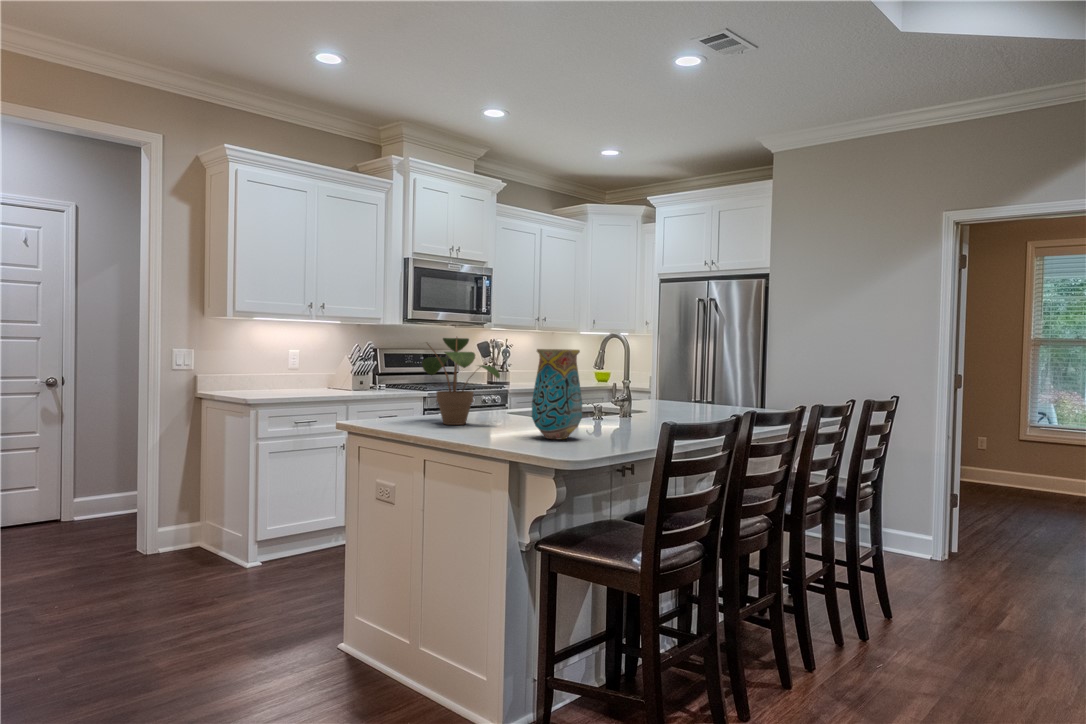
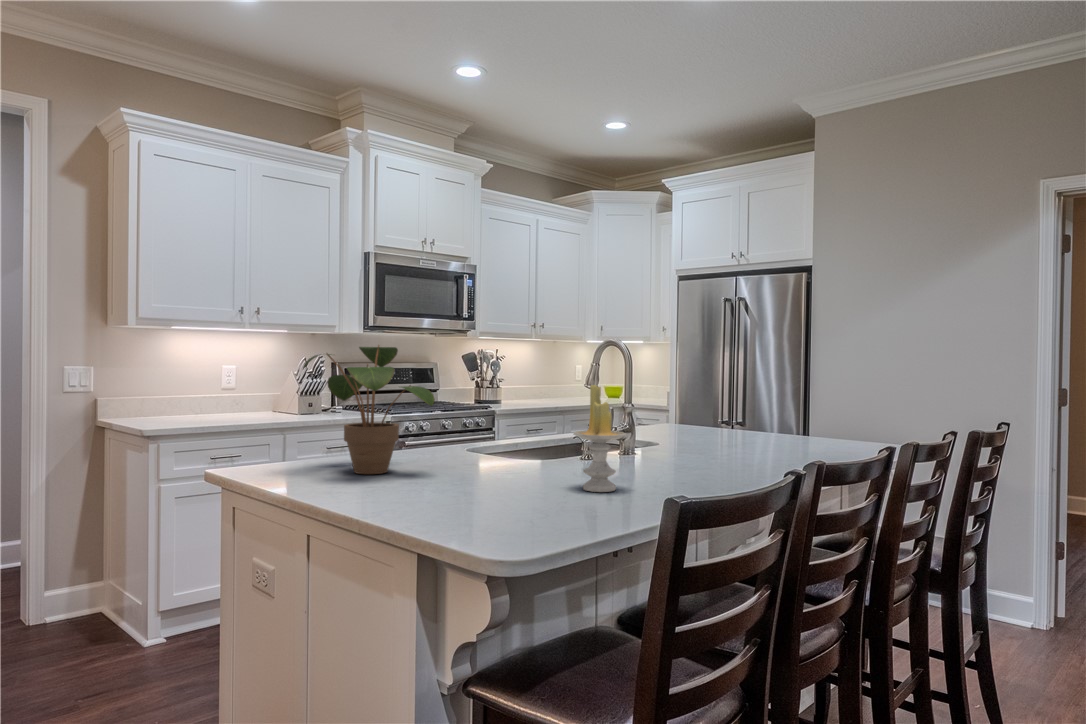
vase: present [532,349,582,439] -> none [466,361,546,506]
candle: none [596,365,631,435] -> present [574,385,626,492]

